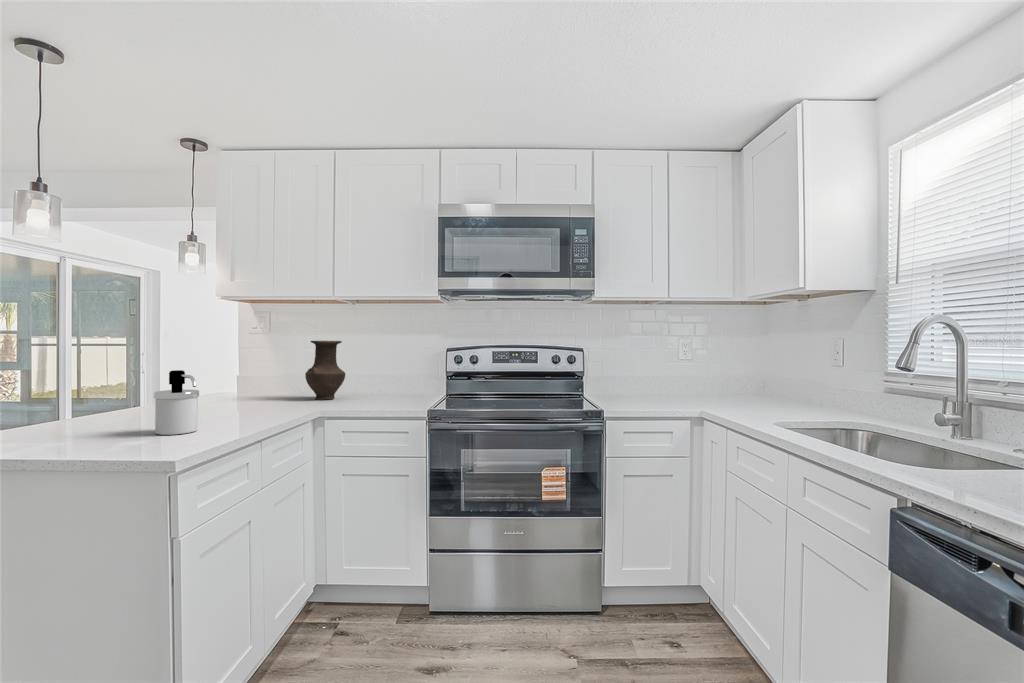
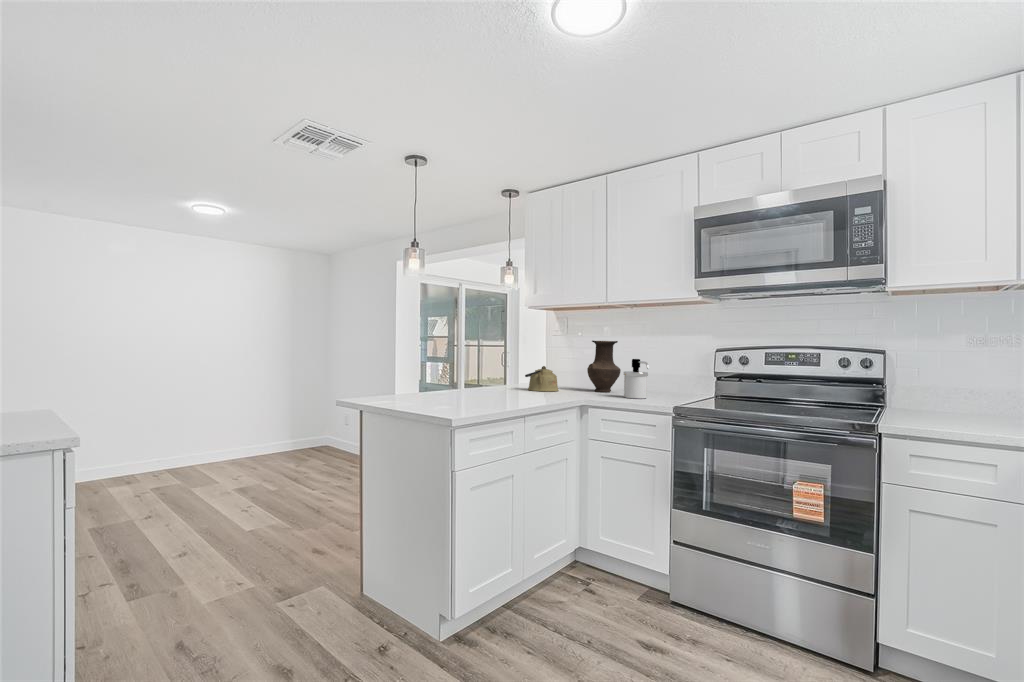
soap dispenser: present [154,370,199,435] -> present [624,359,649,399]
kettle: none [225,374,272,407] -> present [525,366,558,391]

